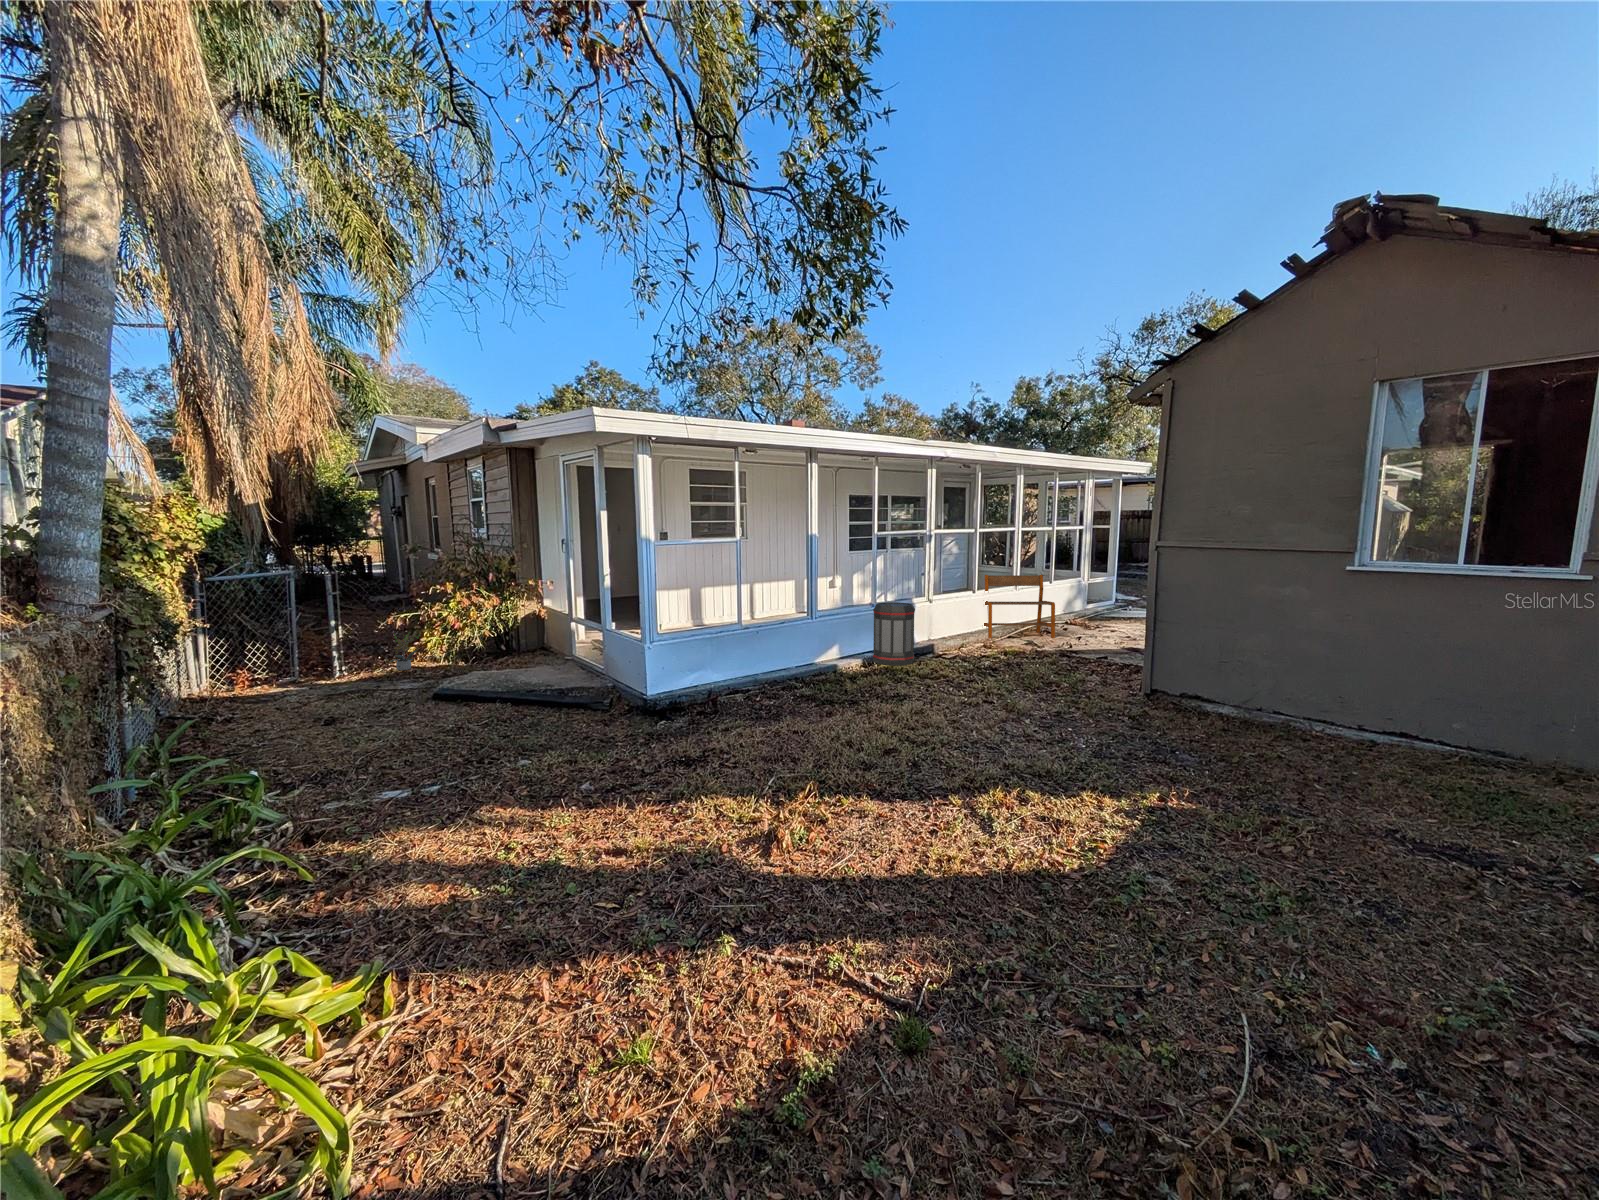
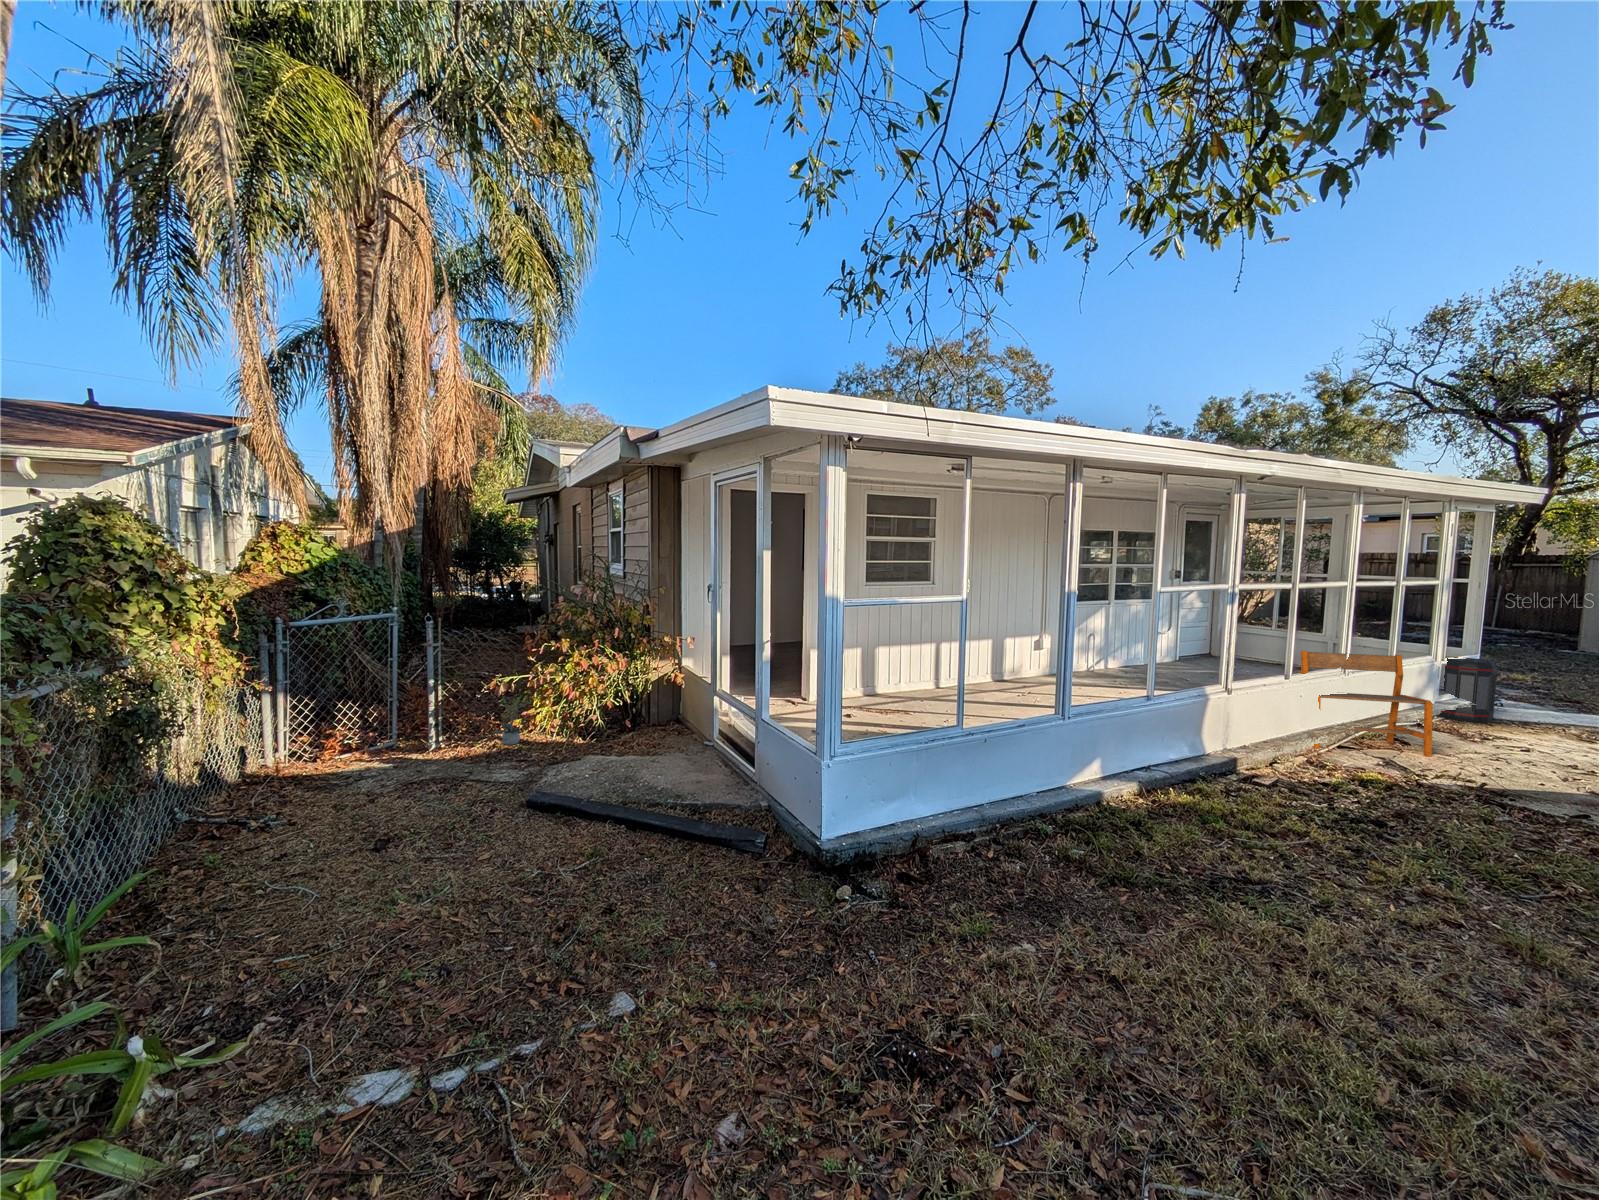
trash can: present [873,602,915,666] -> present [1439,657,1497,723]

